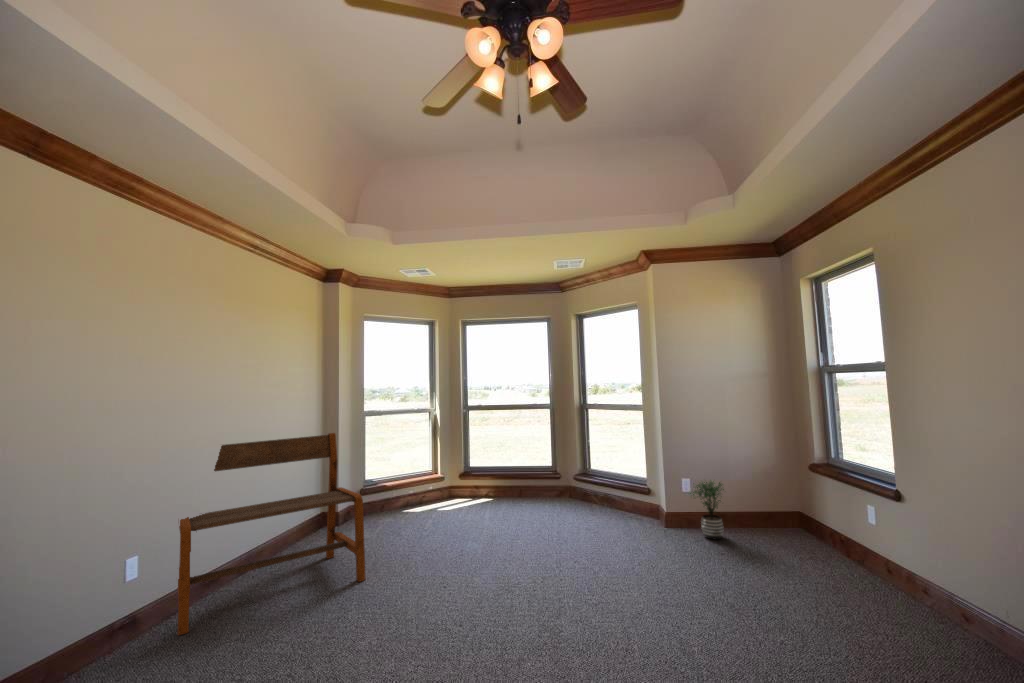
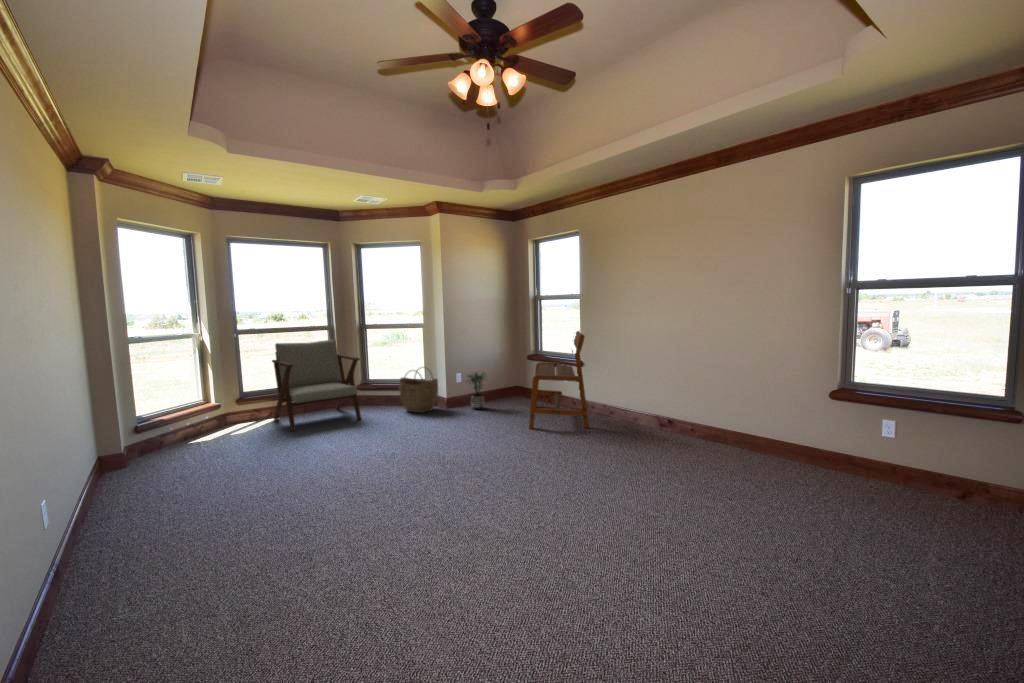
lounge chair: none [478,420,557,518] -> present [272,340,361,431]
bench: present [178,433,366,635] -> present [529,331,589,429]
woven basket: none [608,462,658,526] -> present [399,370,438,413]

